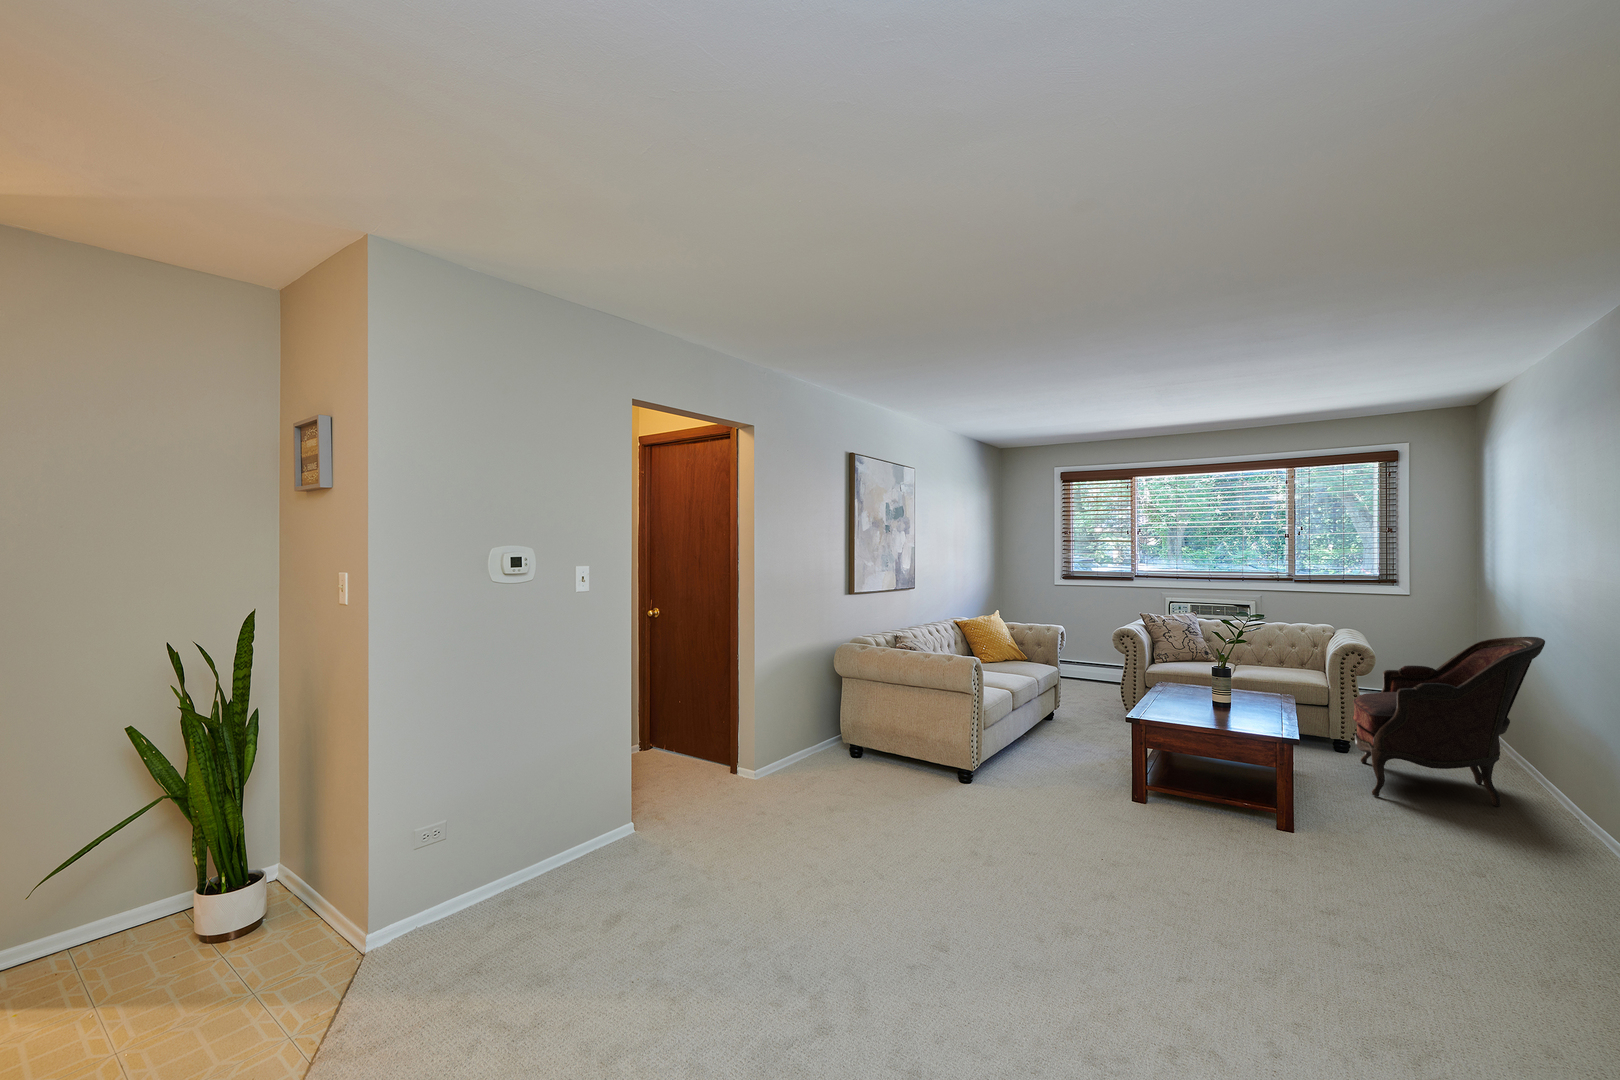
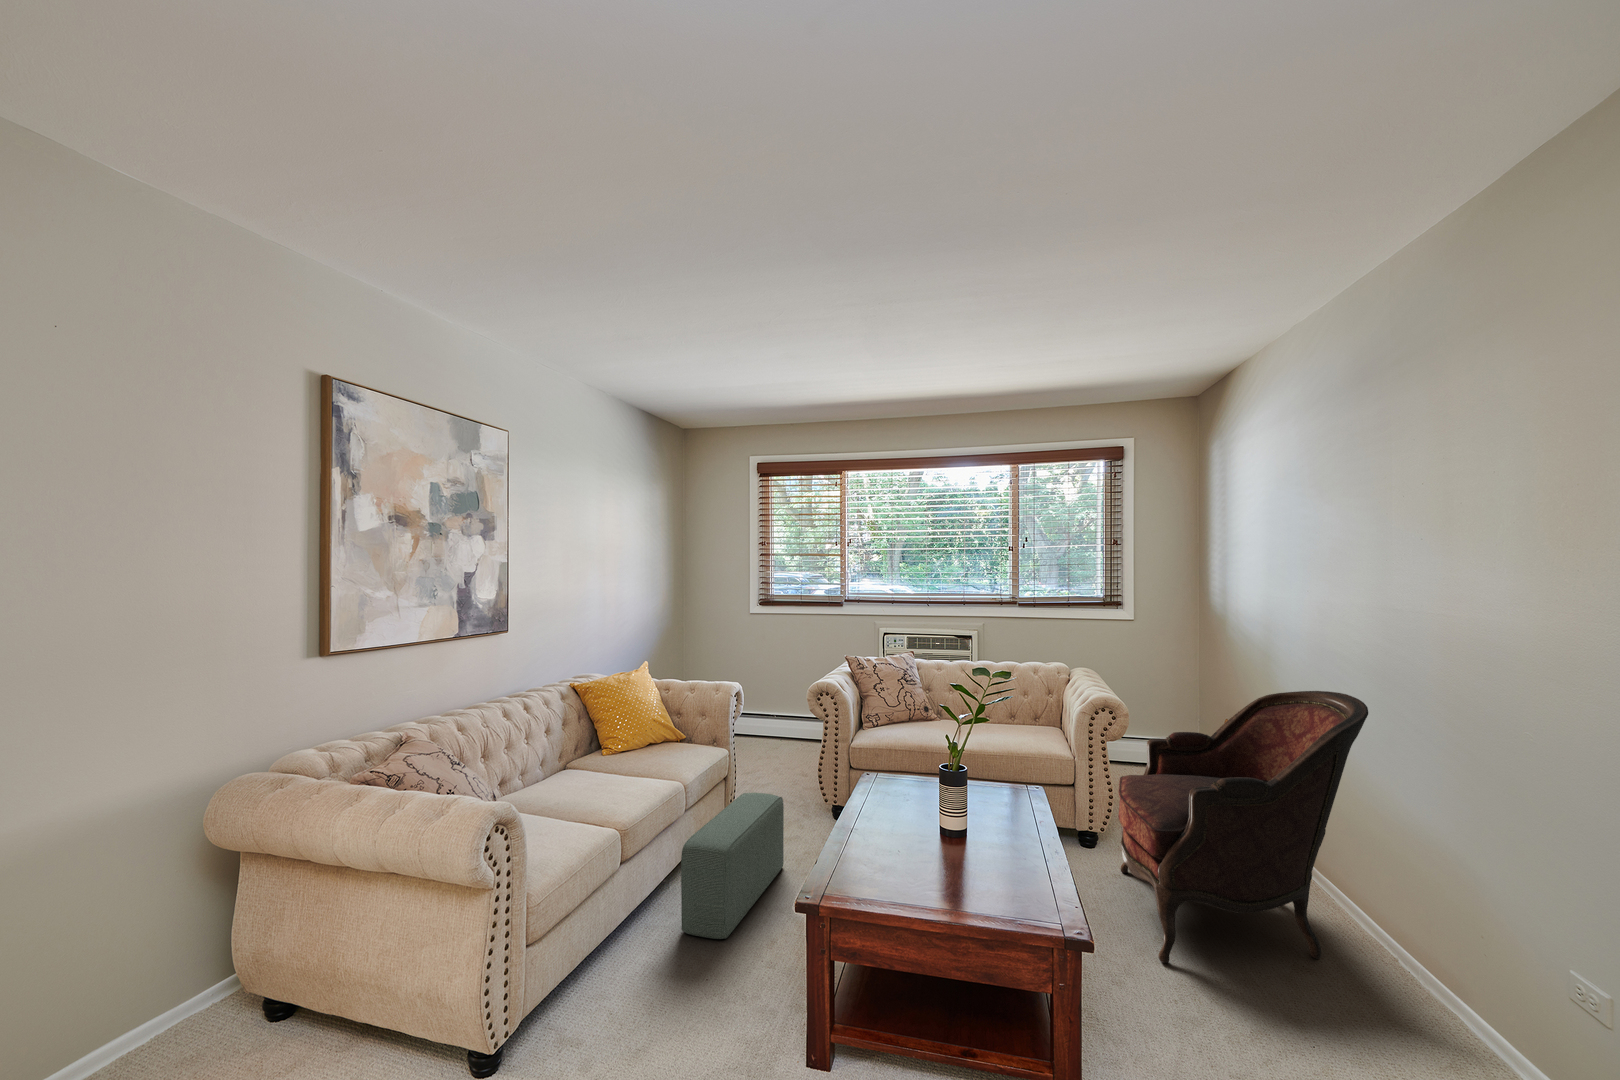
pouf: none [1049,691,1105,761] -> present [681,793,784,939]

